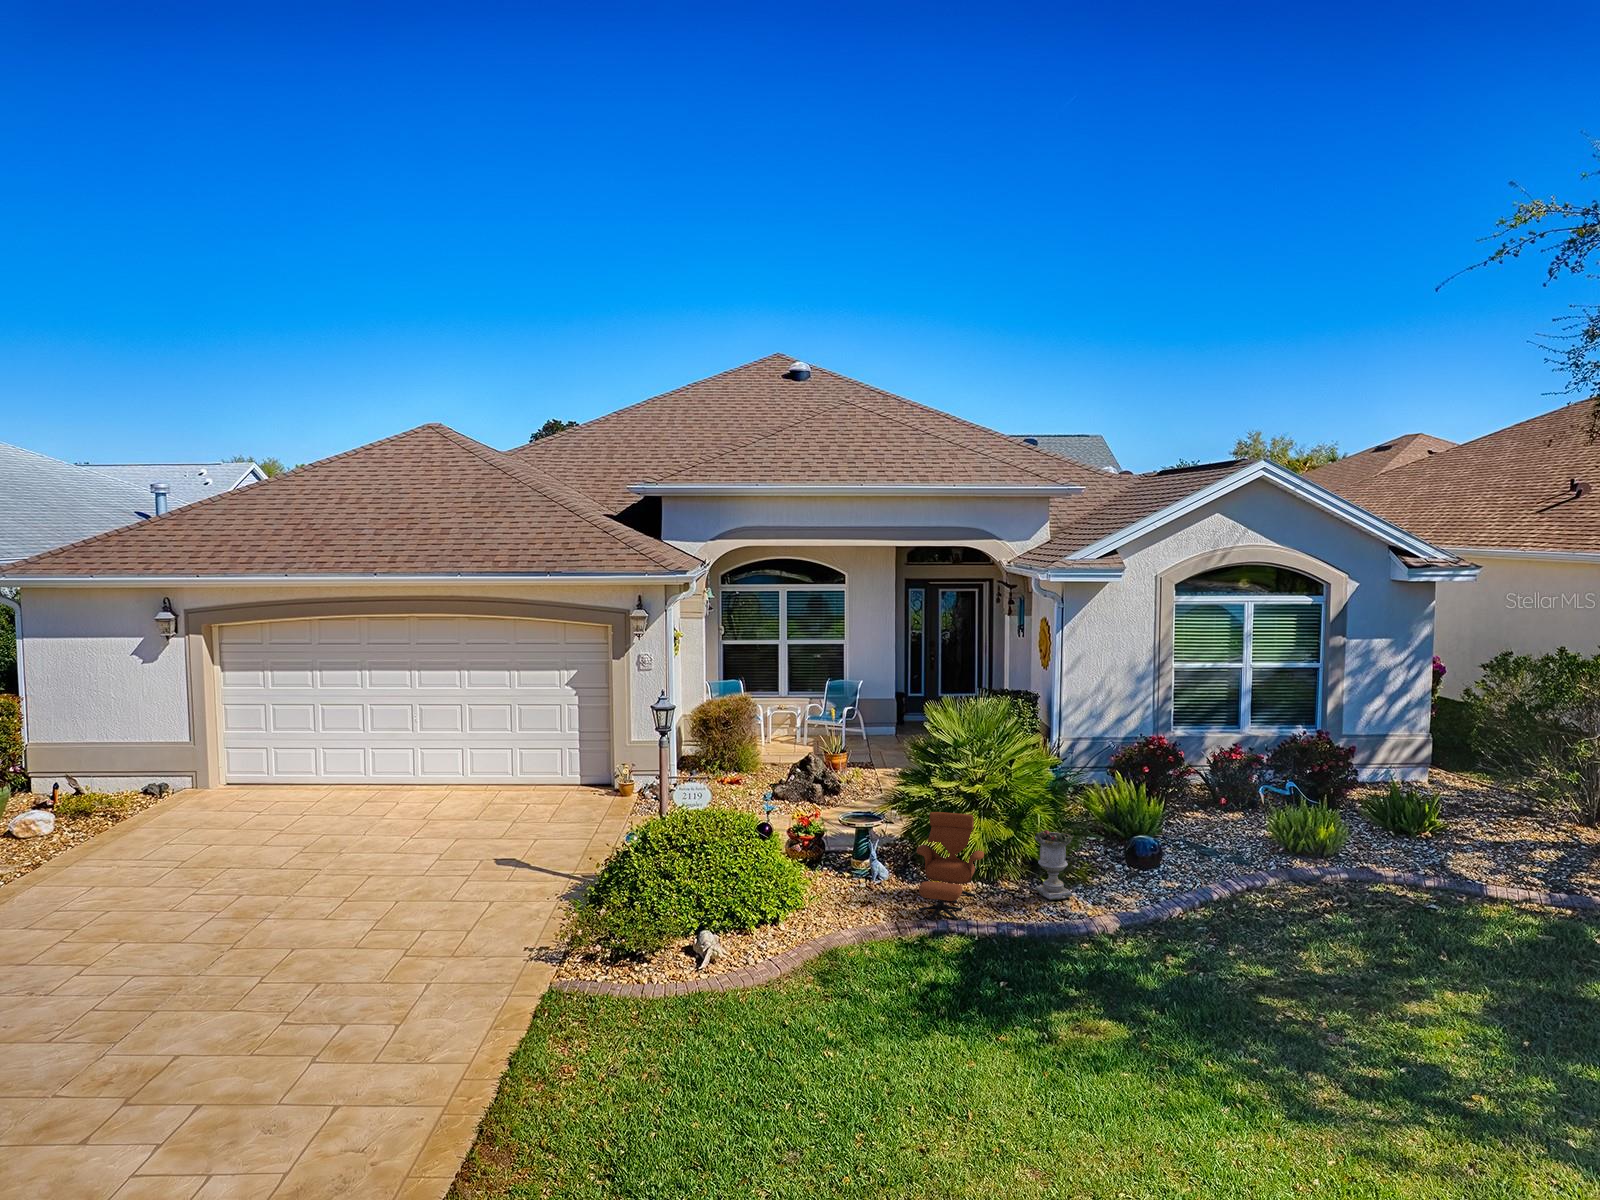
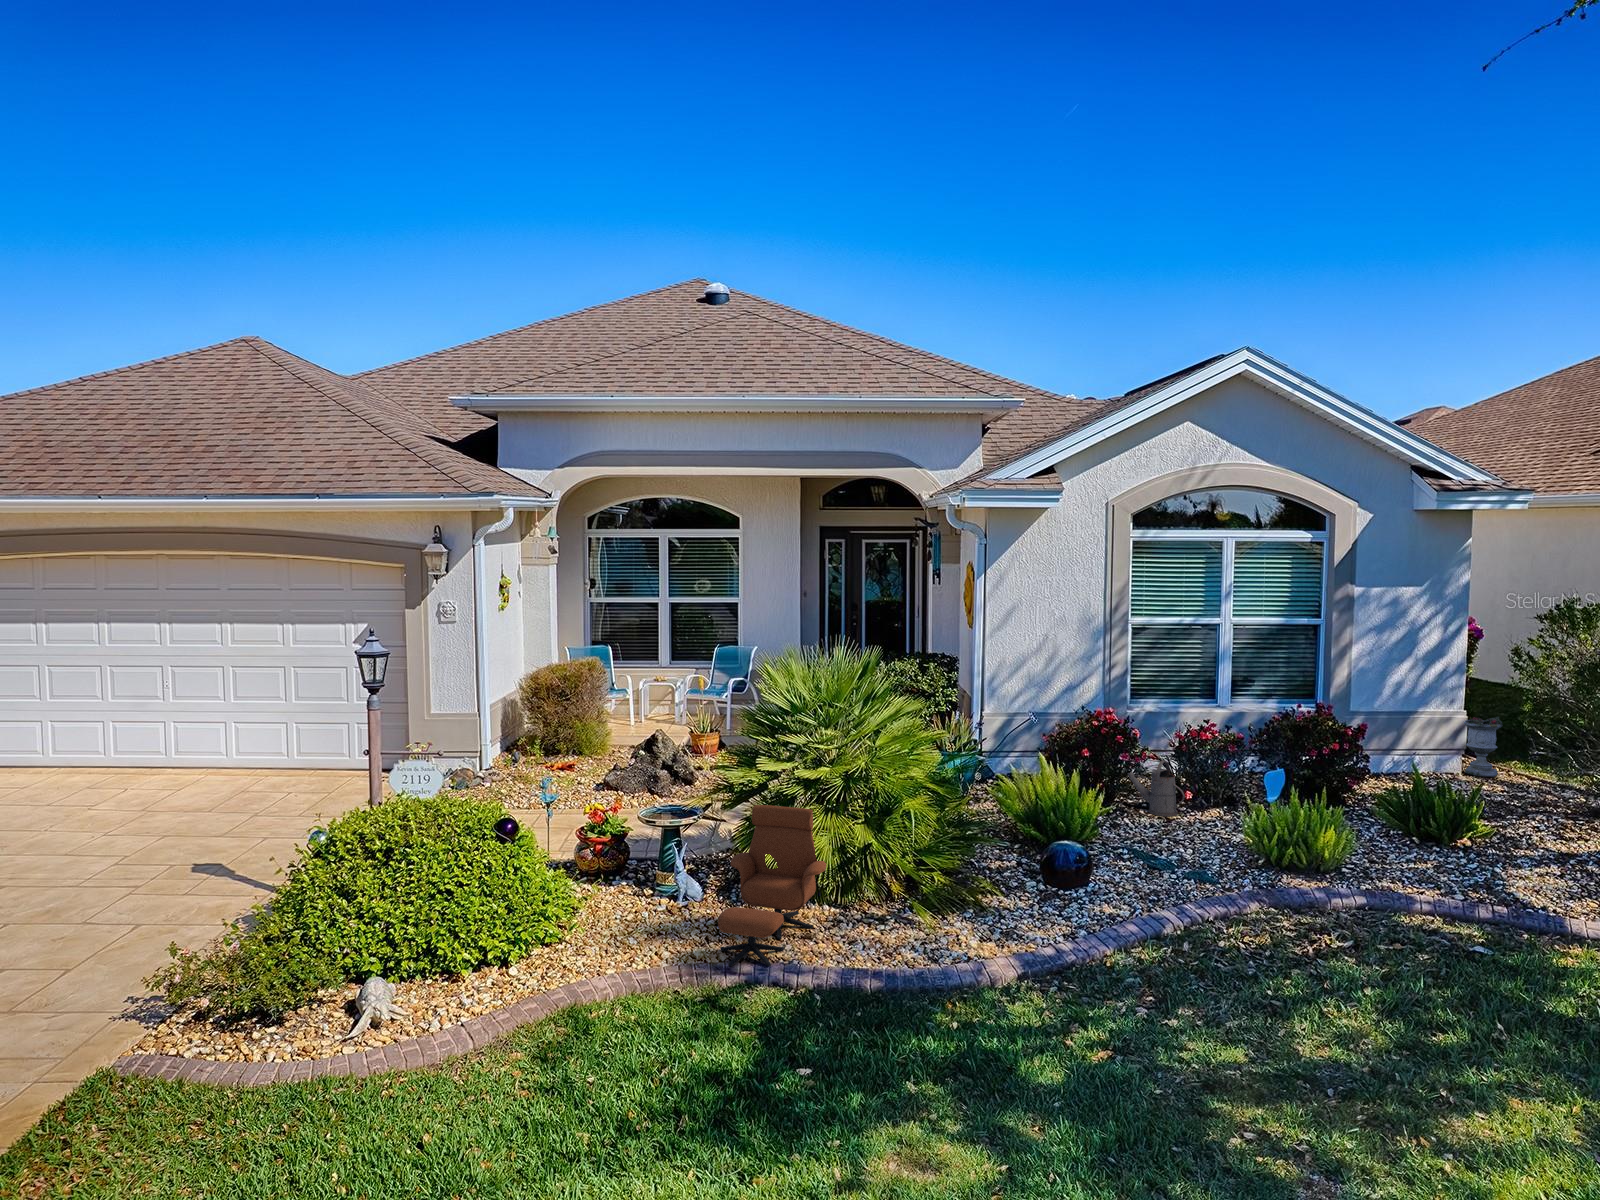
watering can: none [1171,775,1219,817] -> present [1128,760,1185,816]
planter: present [1035,830,1073,900] -> present [1464,717,1503,777]

